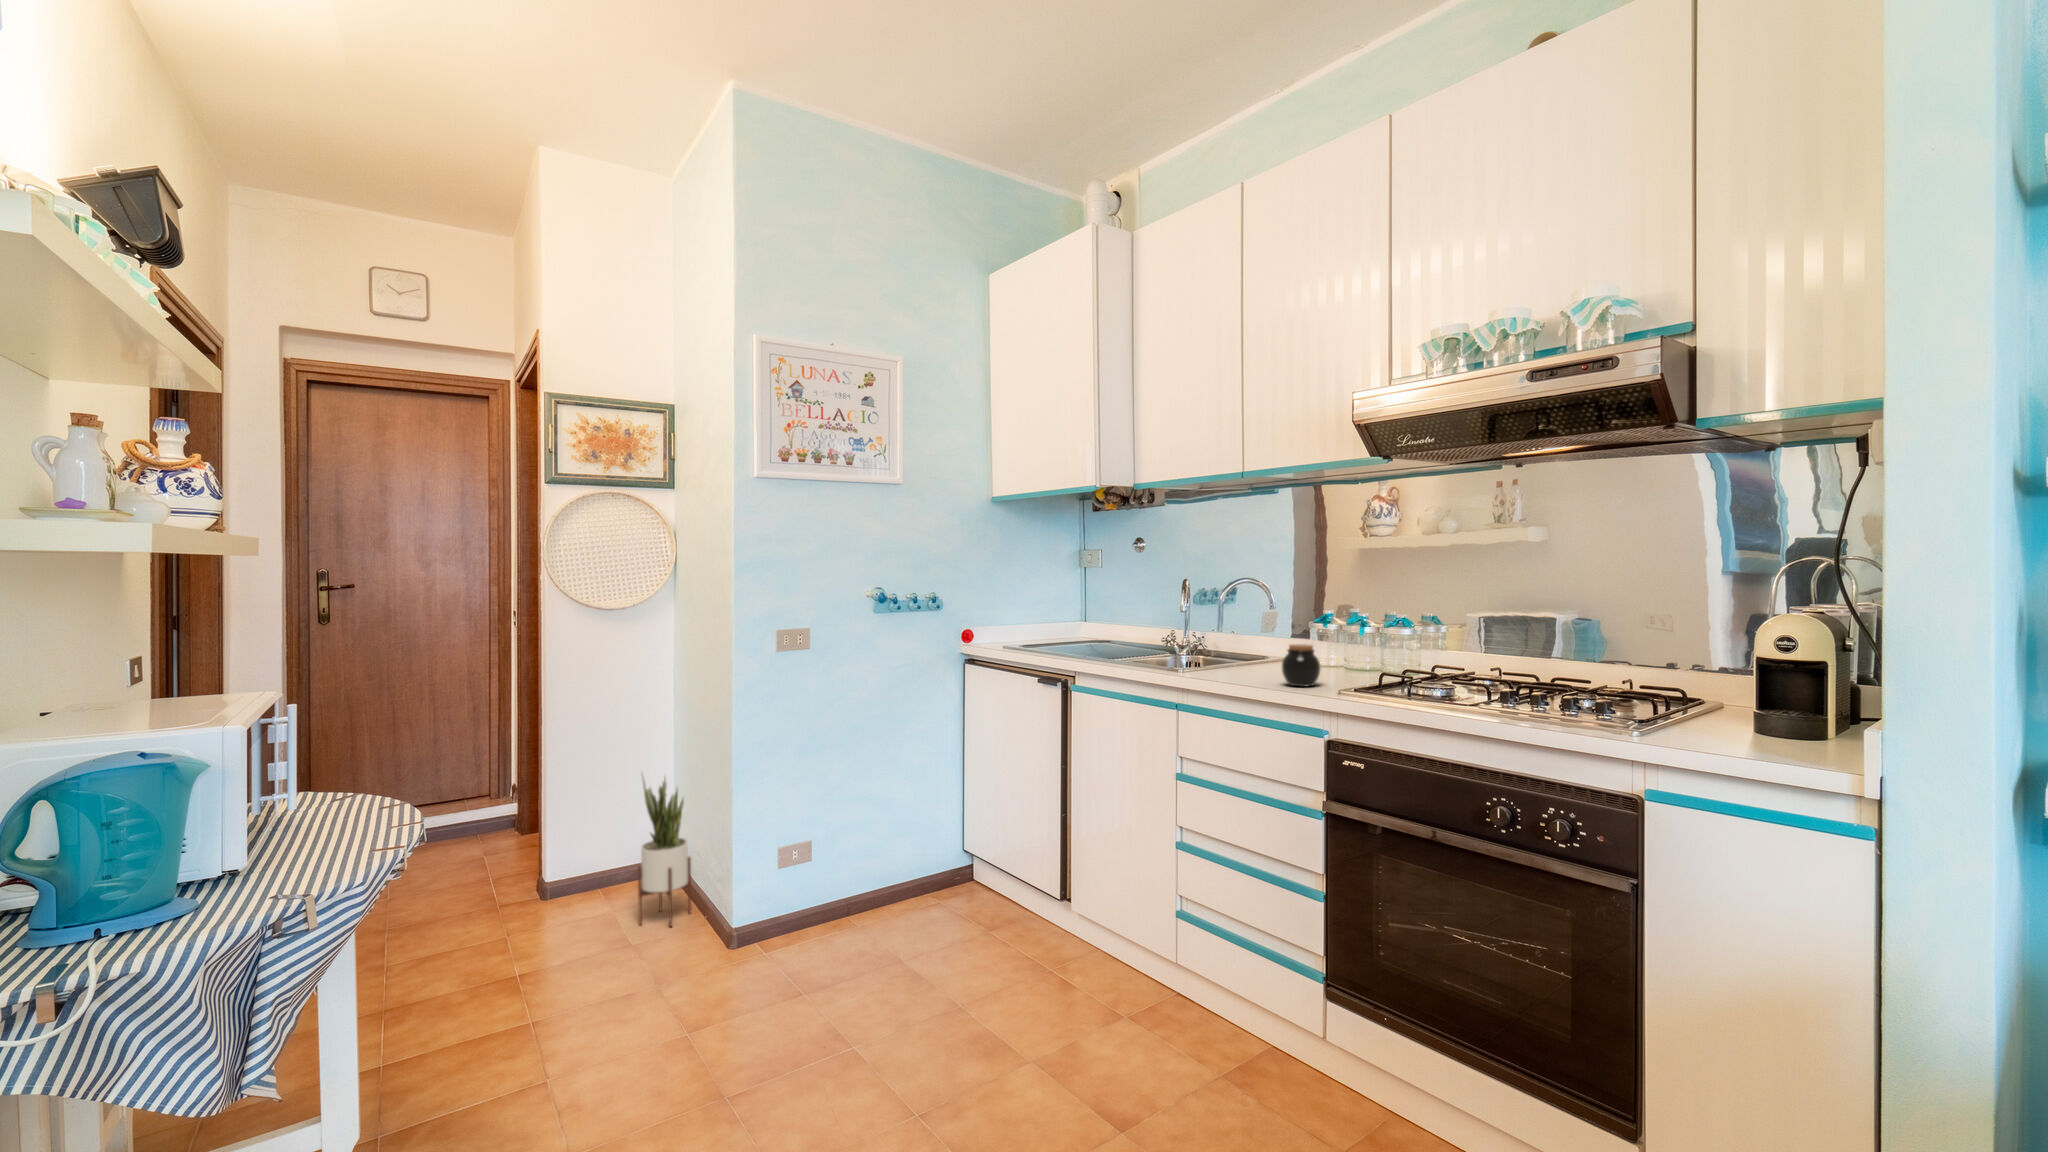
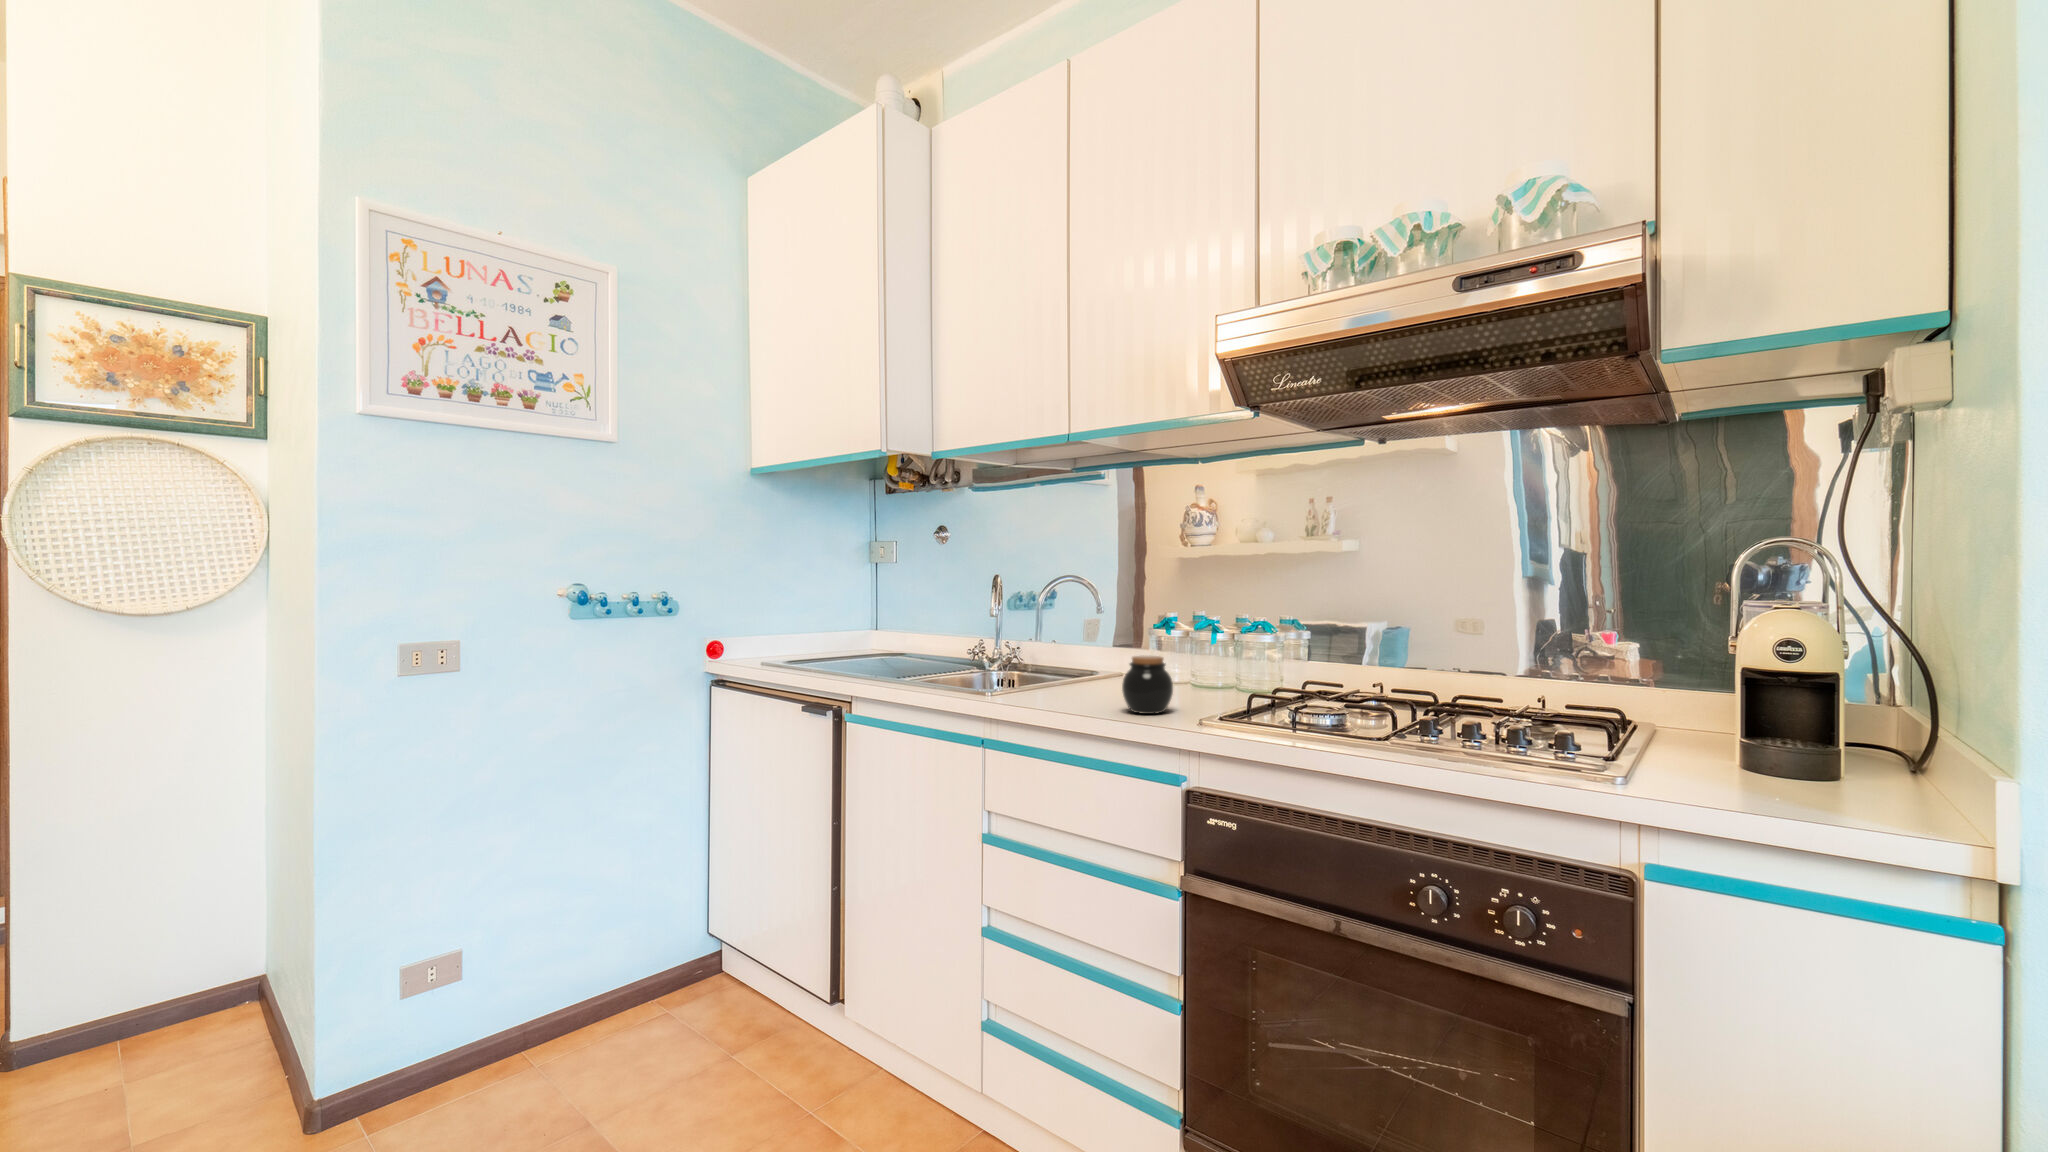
potted plant: present [638,777,691,927] -> none [166,859,266,1099]

